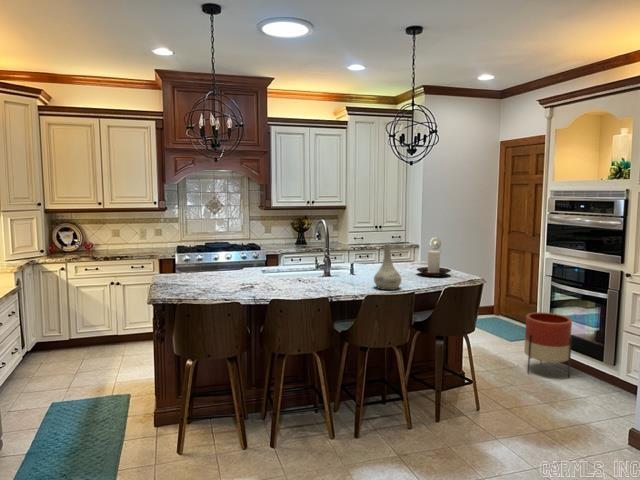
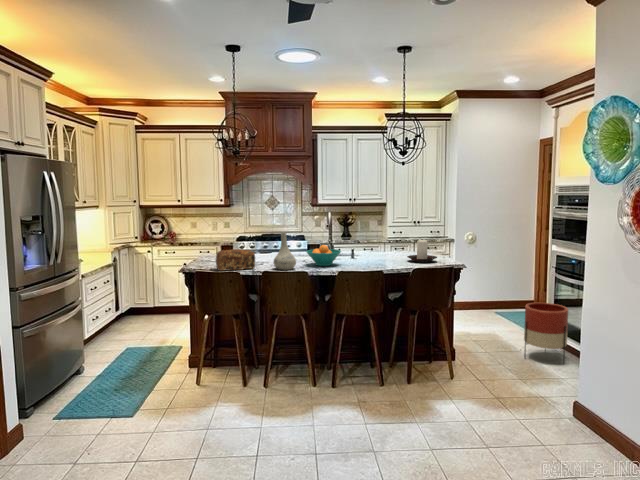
vase: present [374,244,401,290] -> present [273,232,296,270]
fruit bowl: none [311,260,354,287] -> present [306,245,341,266]
bread loaf: none [202,270,256,301] -> present [216,249,255,271]

